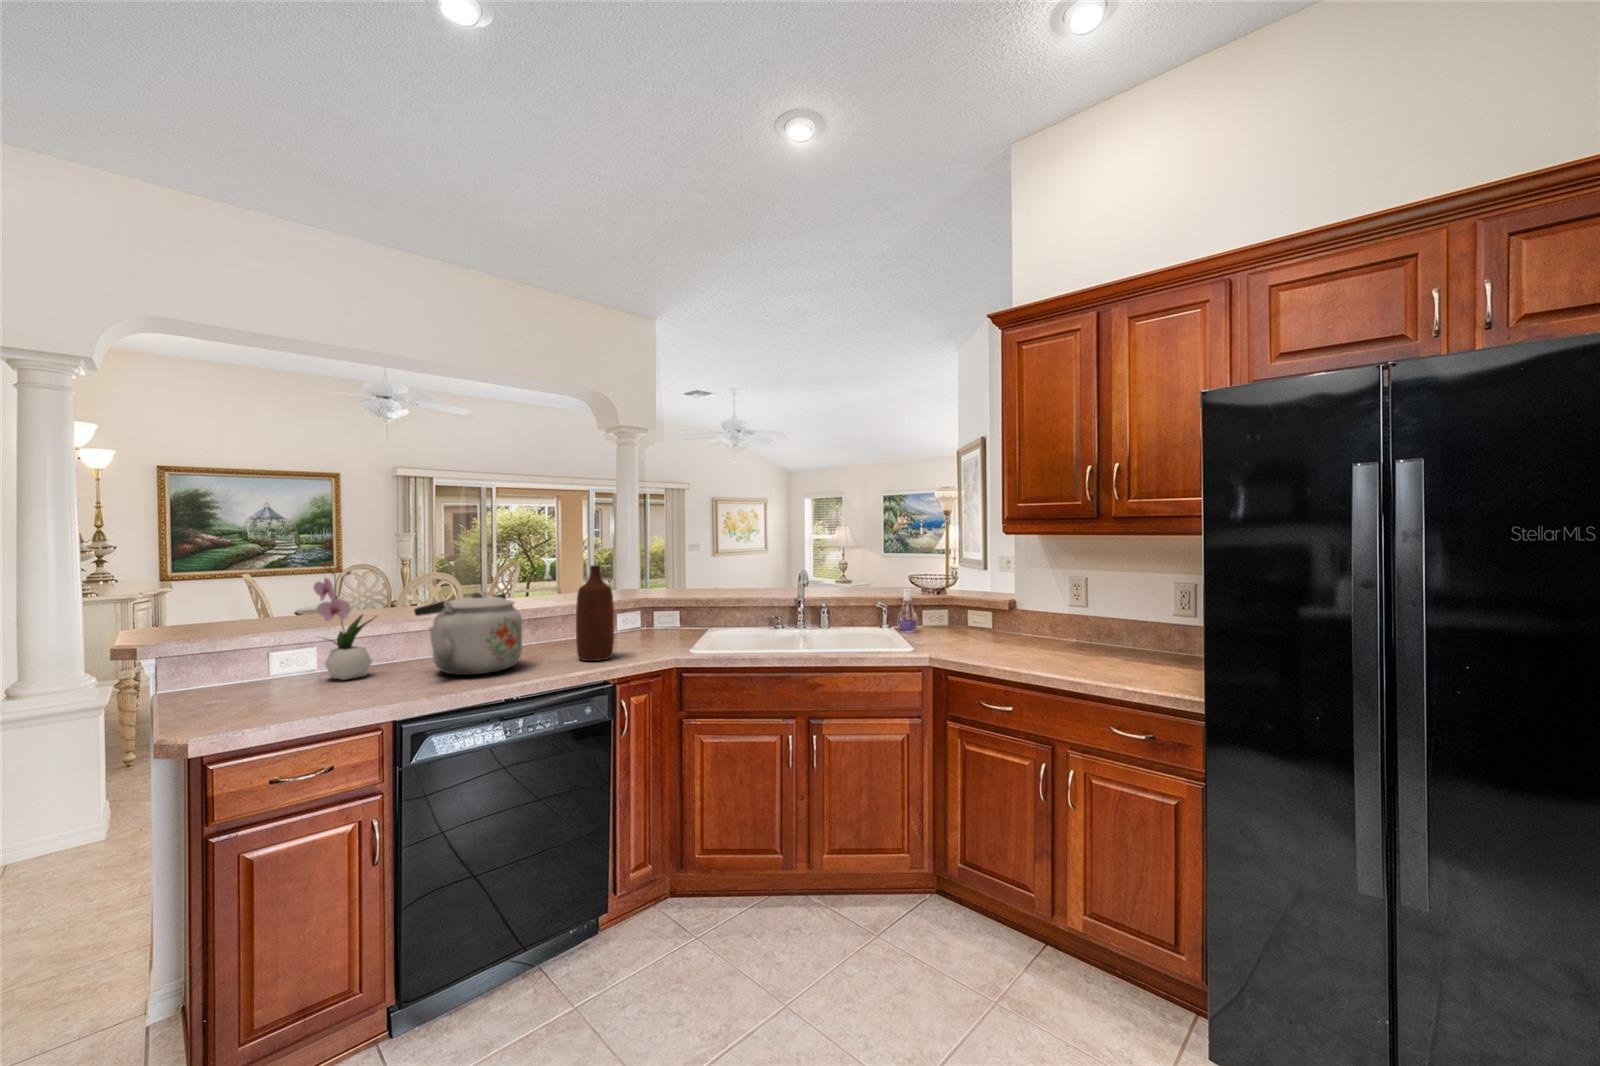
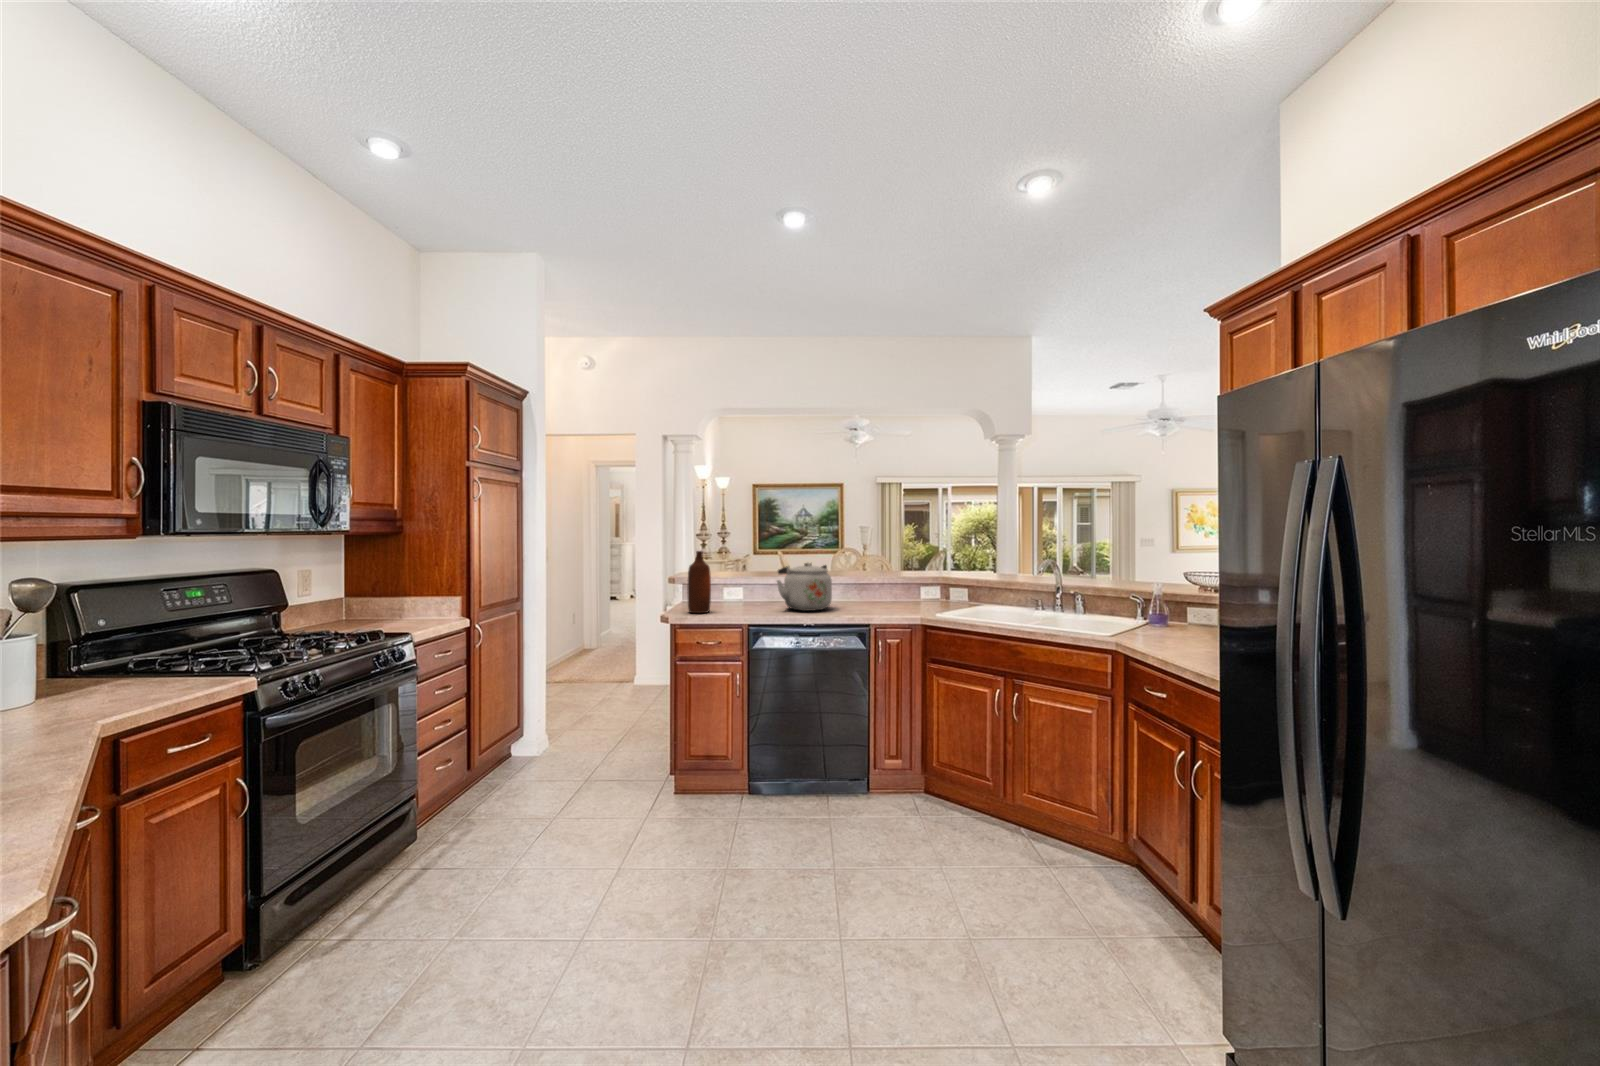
flower arrangement: present [314,562,374,680] -> none [738,542,765,605]
bottle: present [576,565,614,661] -> present [687,551,711,613]

